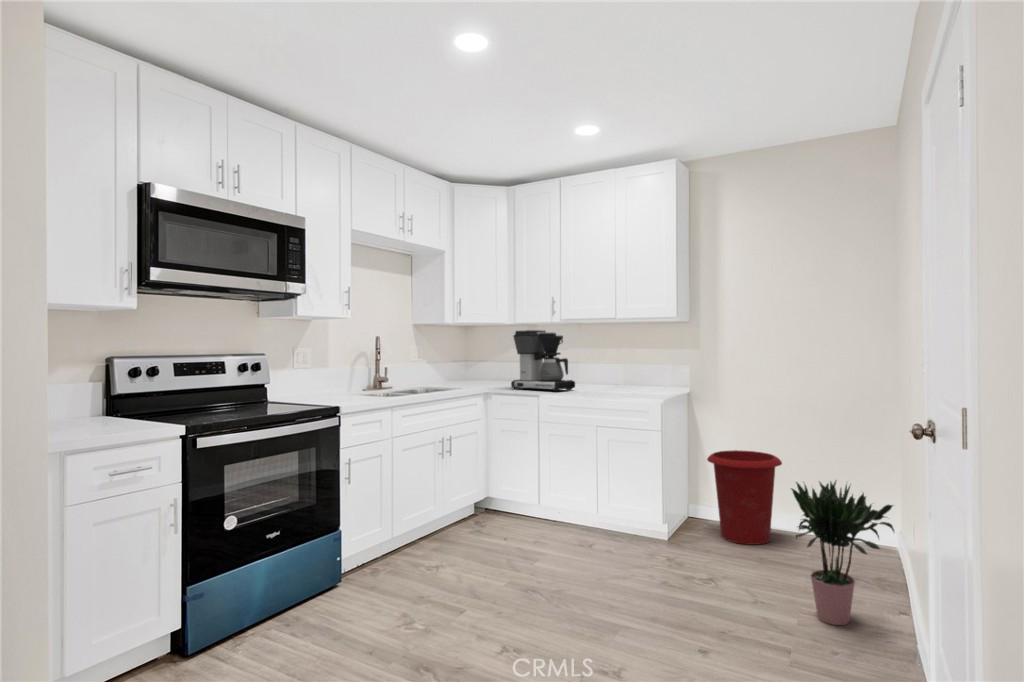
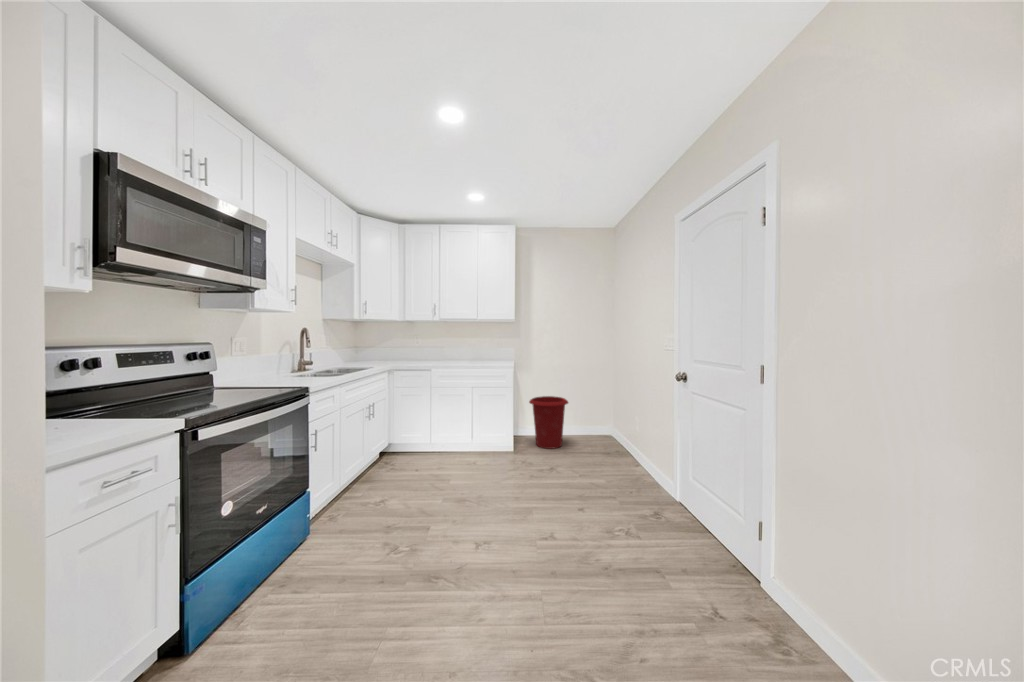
coffee maker: present [511,330,575,391] -> none [407,326,452,367]
potted plant: present [791,480,894,625] -> none [603,405,656,484]

